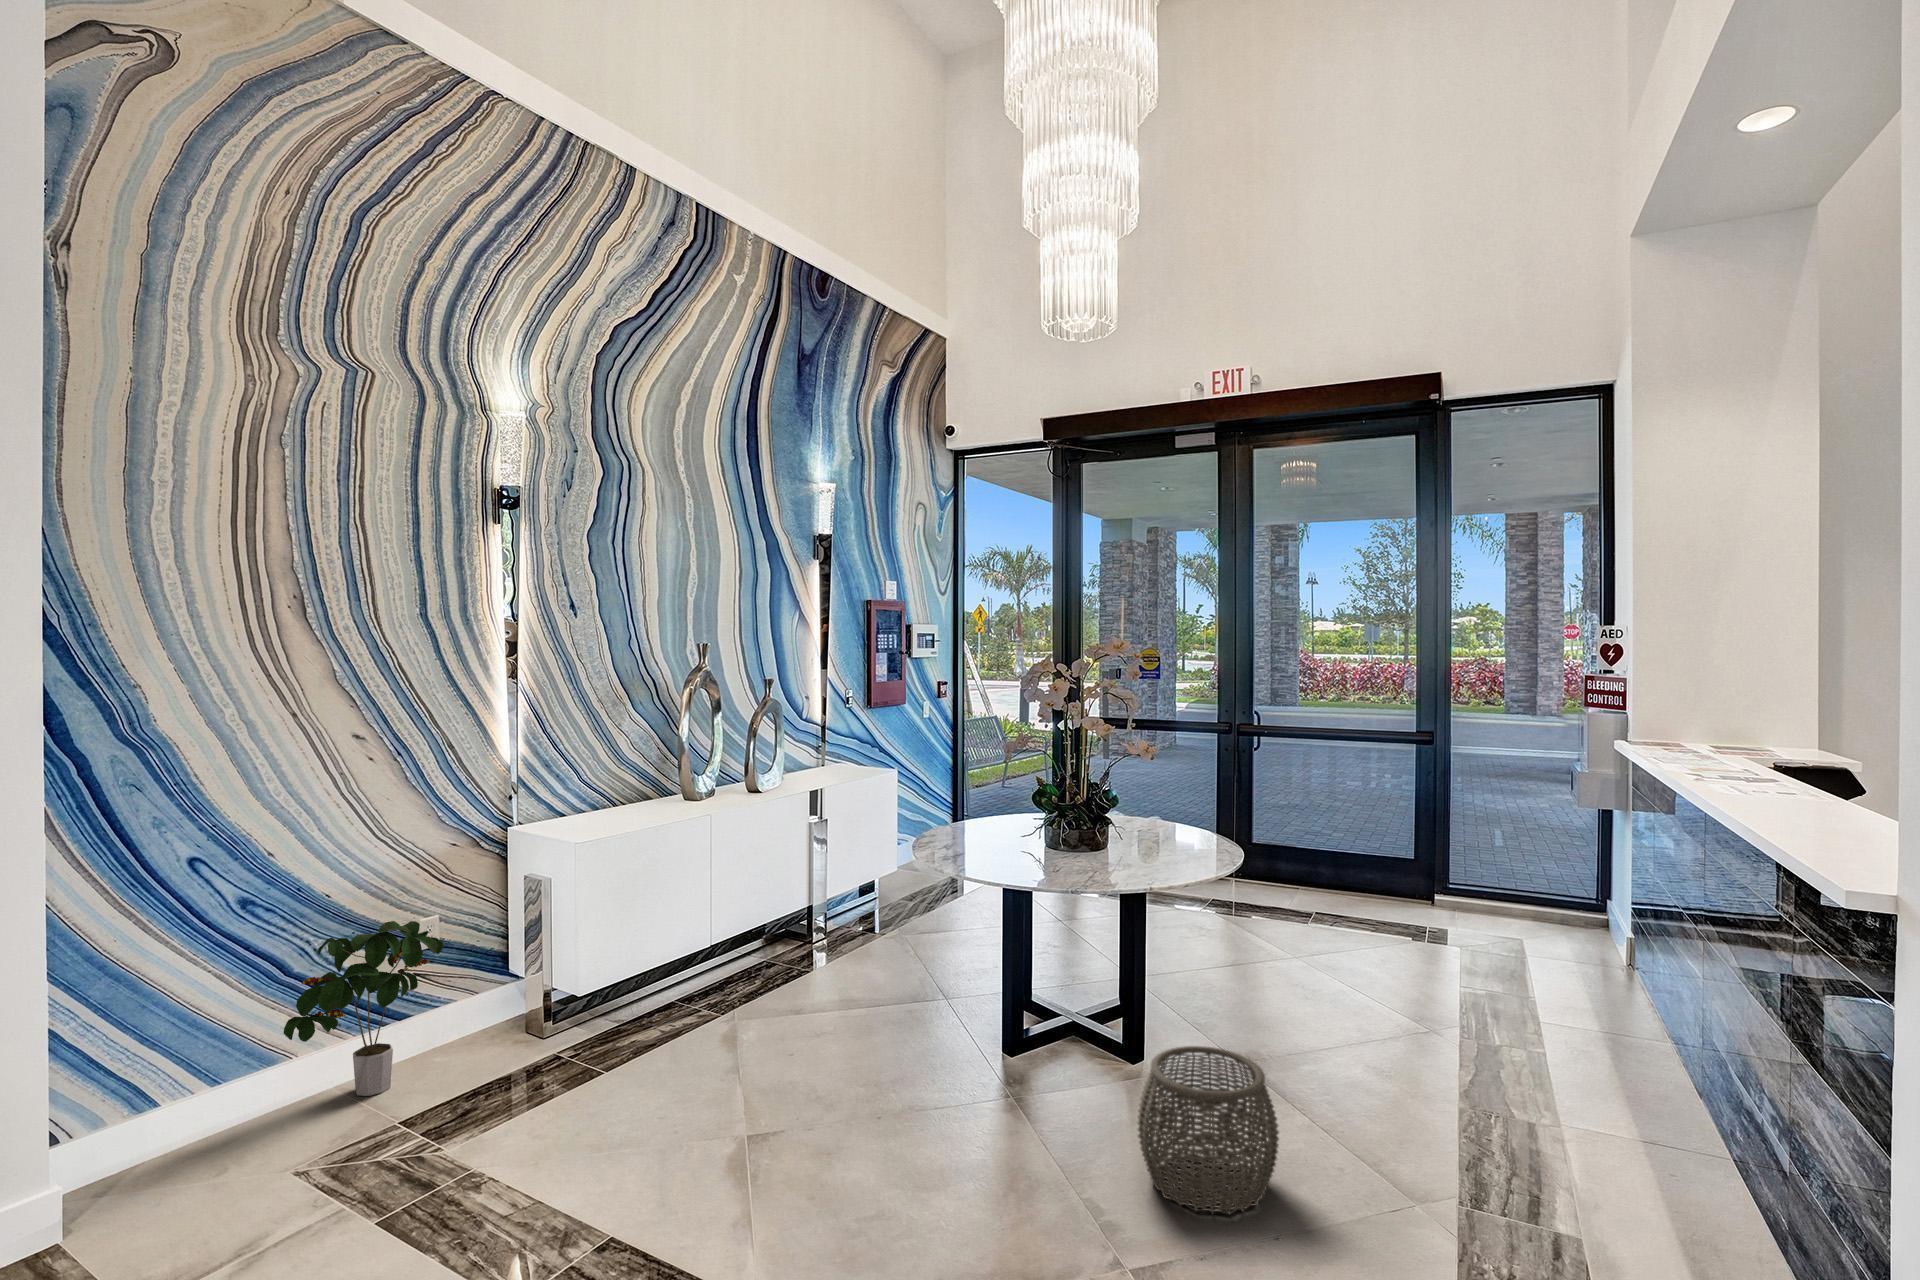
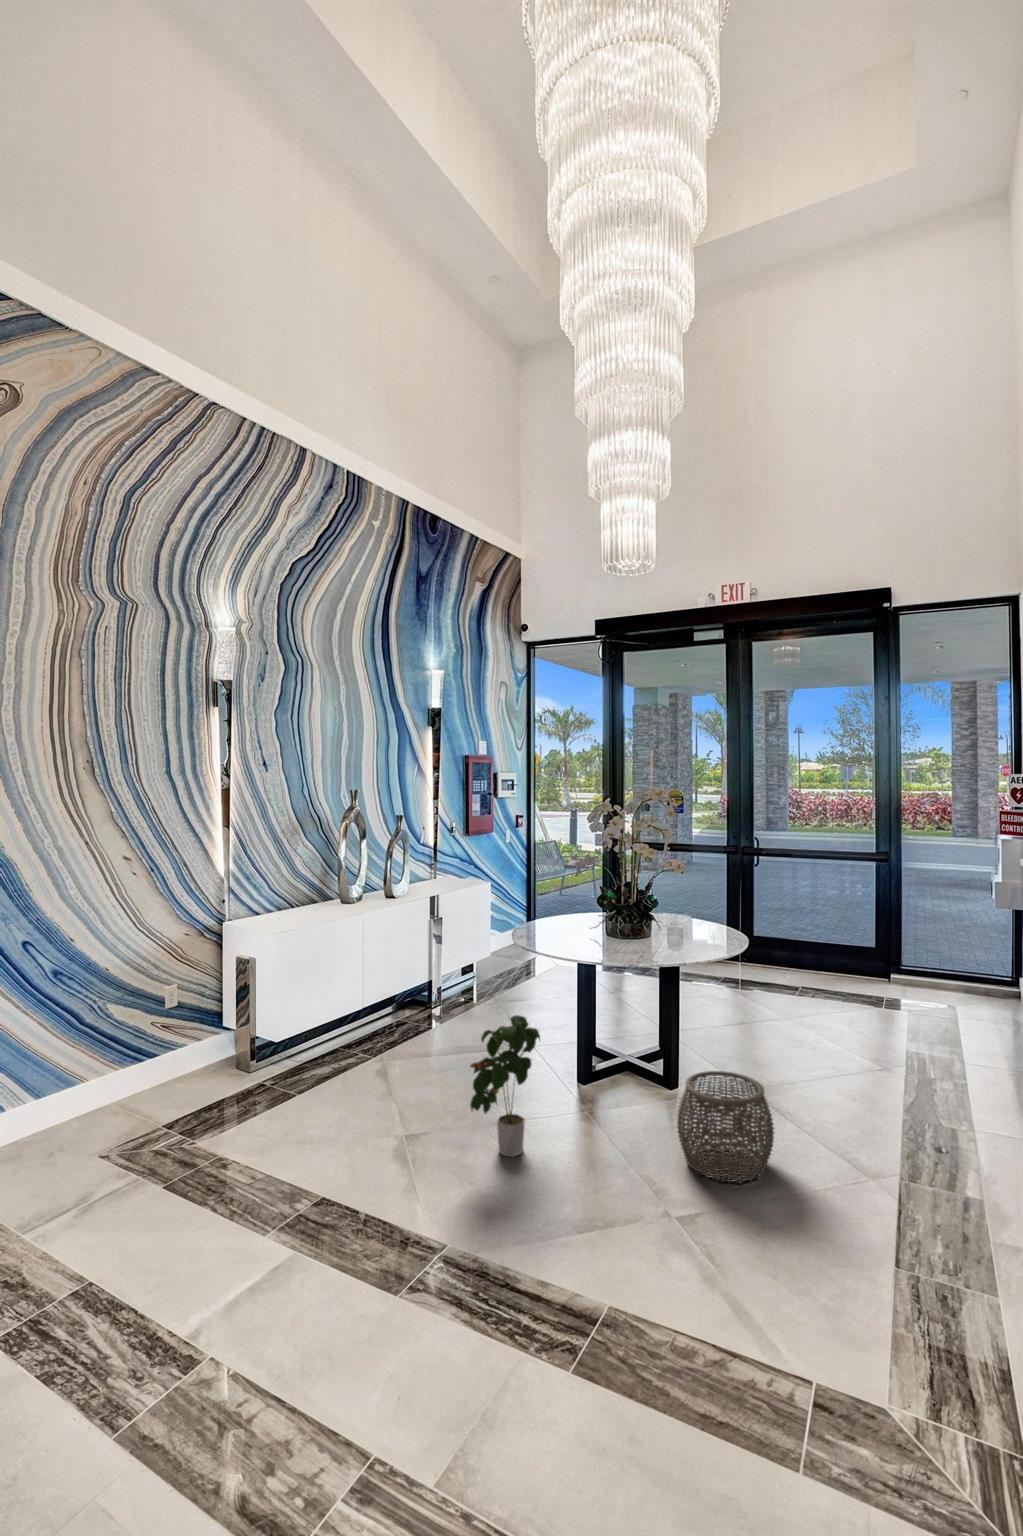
potted plant: present [284,921,443,1096] -> present [470,1015,540,1157]

